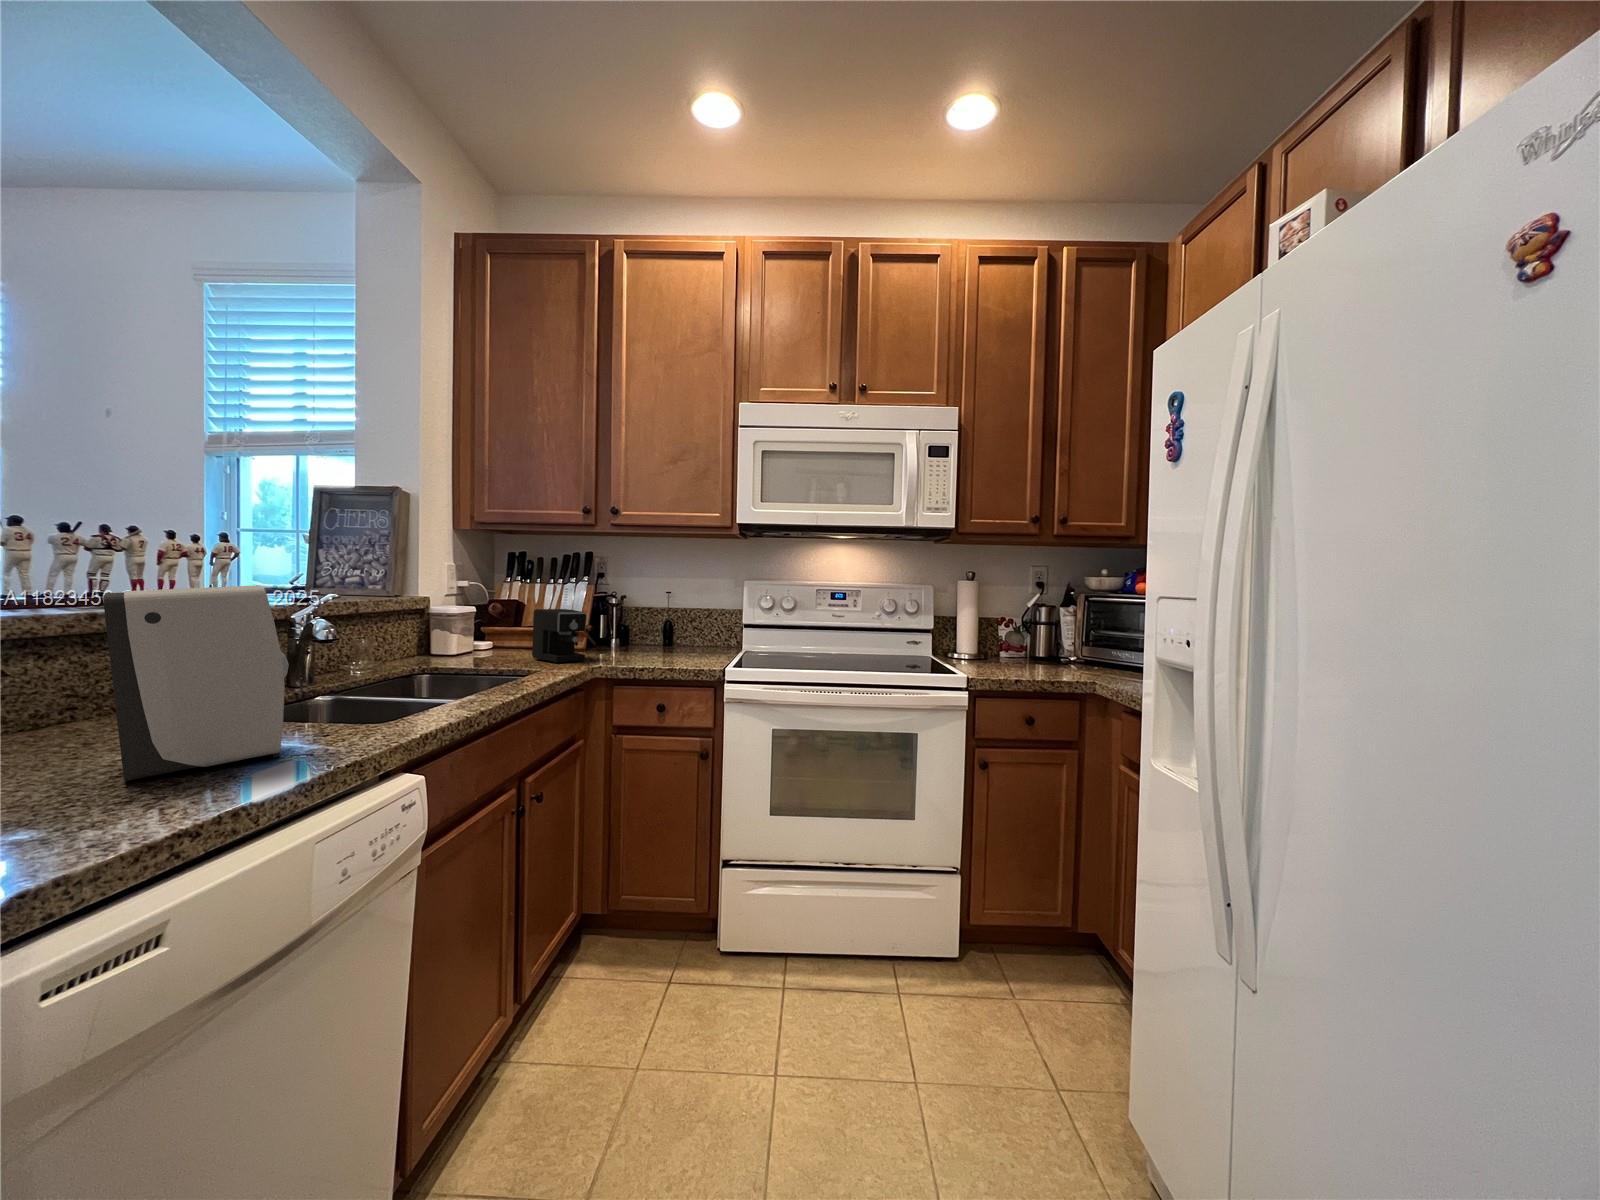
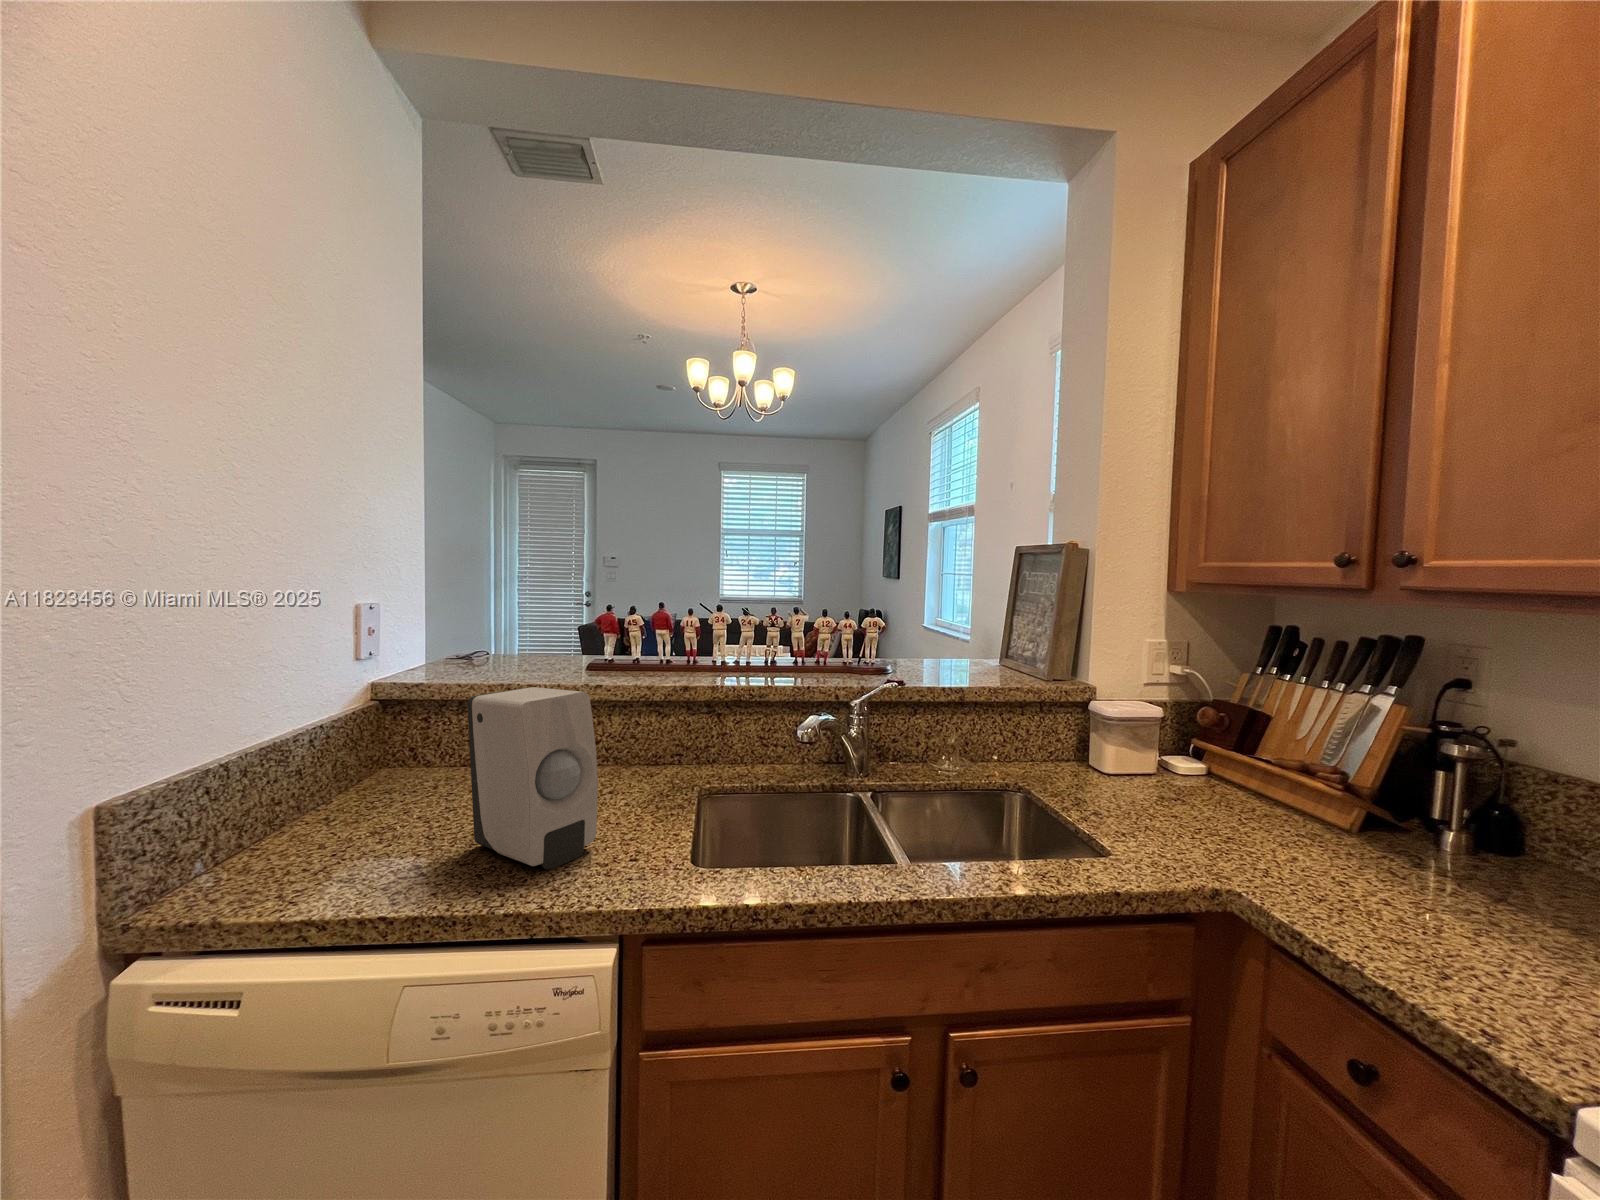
coffee maker: present [532,609,603,662] -> none [1173,738,1370,864]

